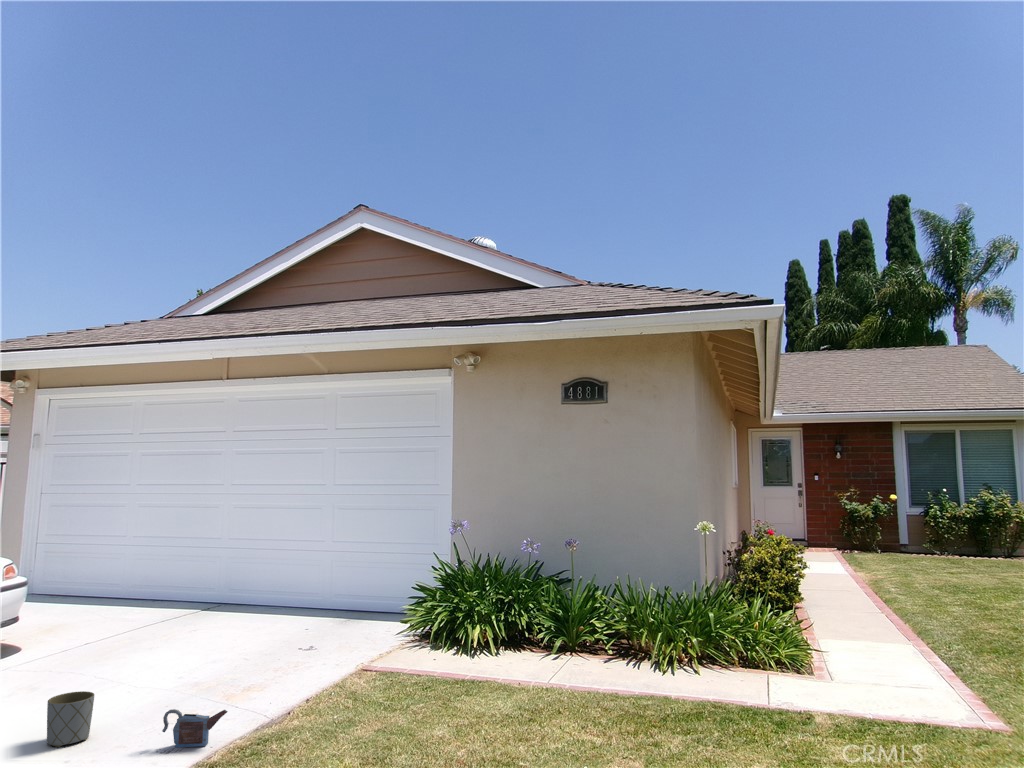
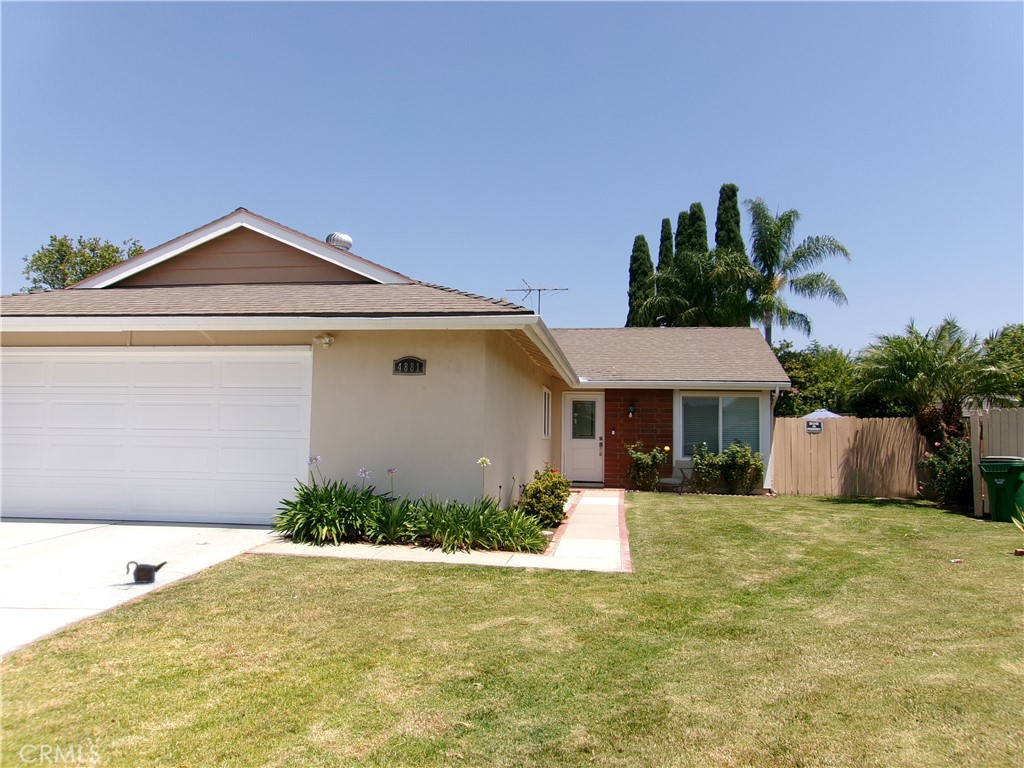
lounge chair: none [881,511,940,557] -> present [659,460,698,495]
planter: present [47,691,94,747] -> none [48,554,77,584]

